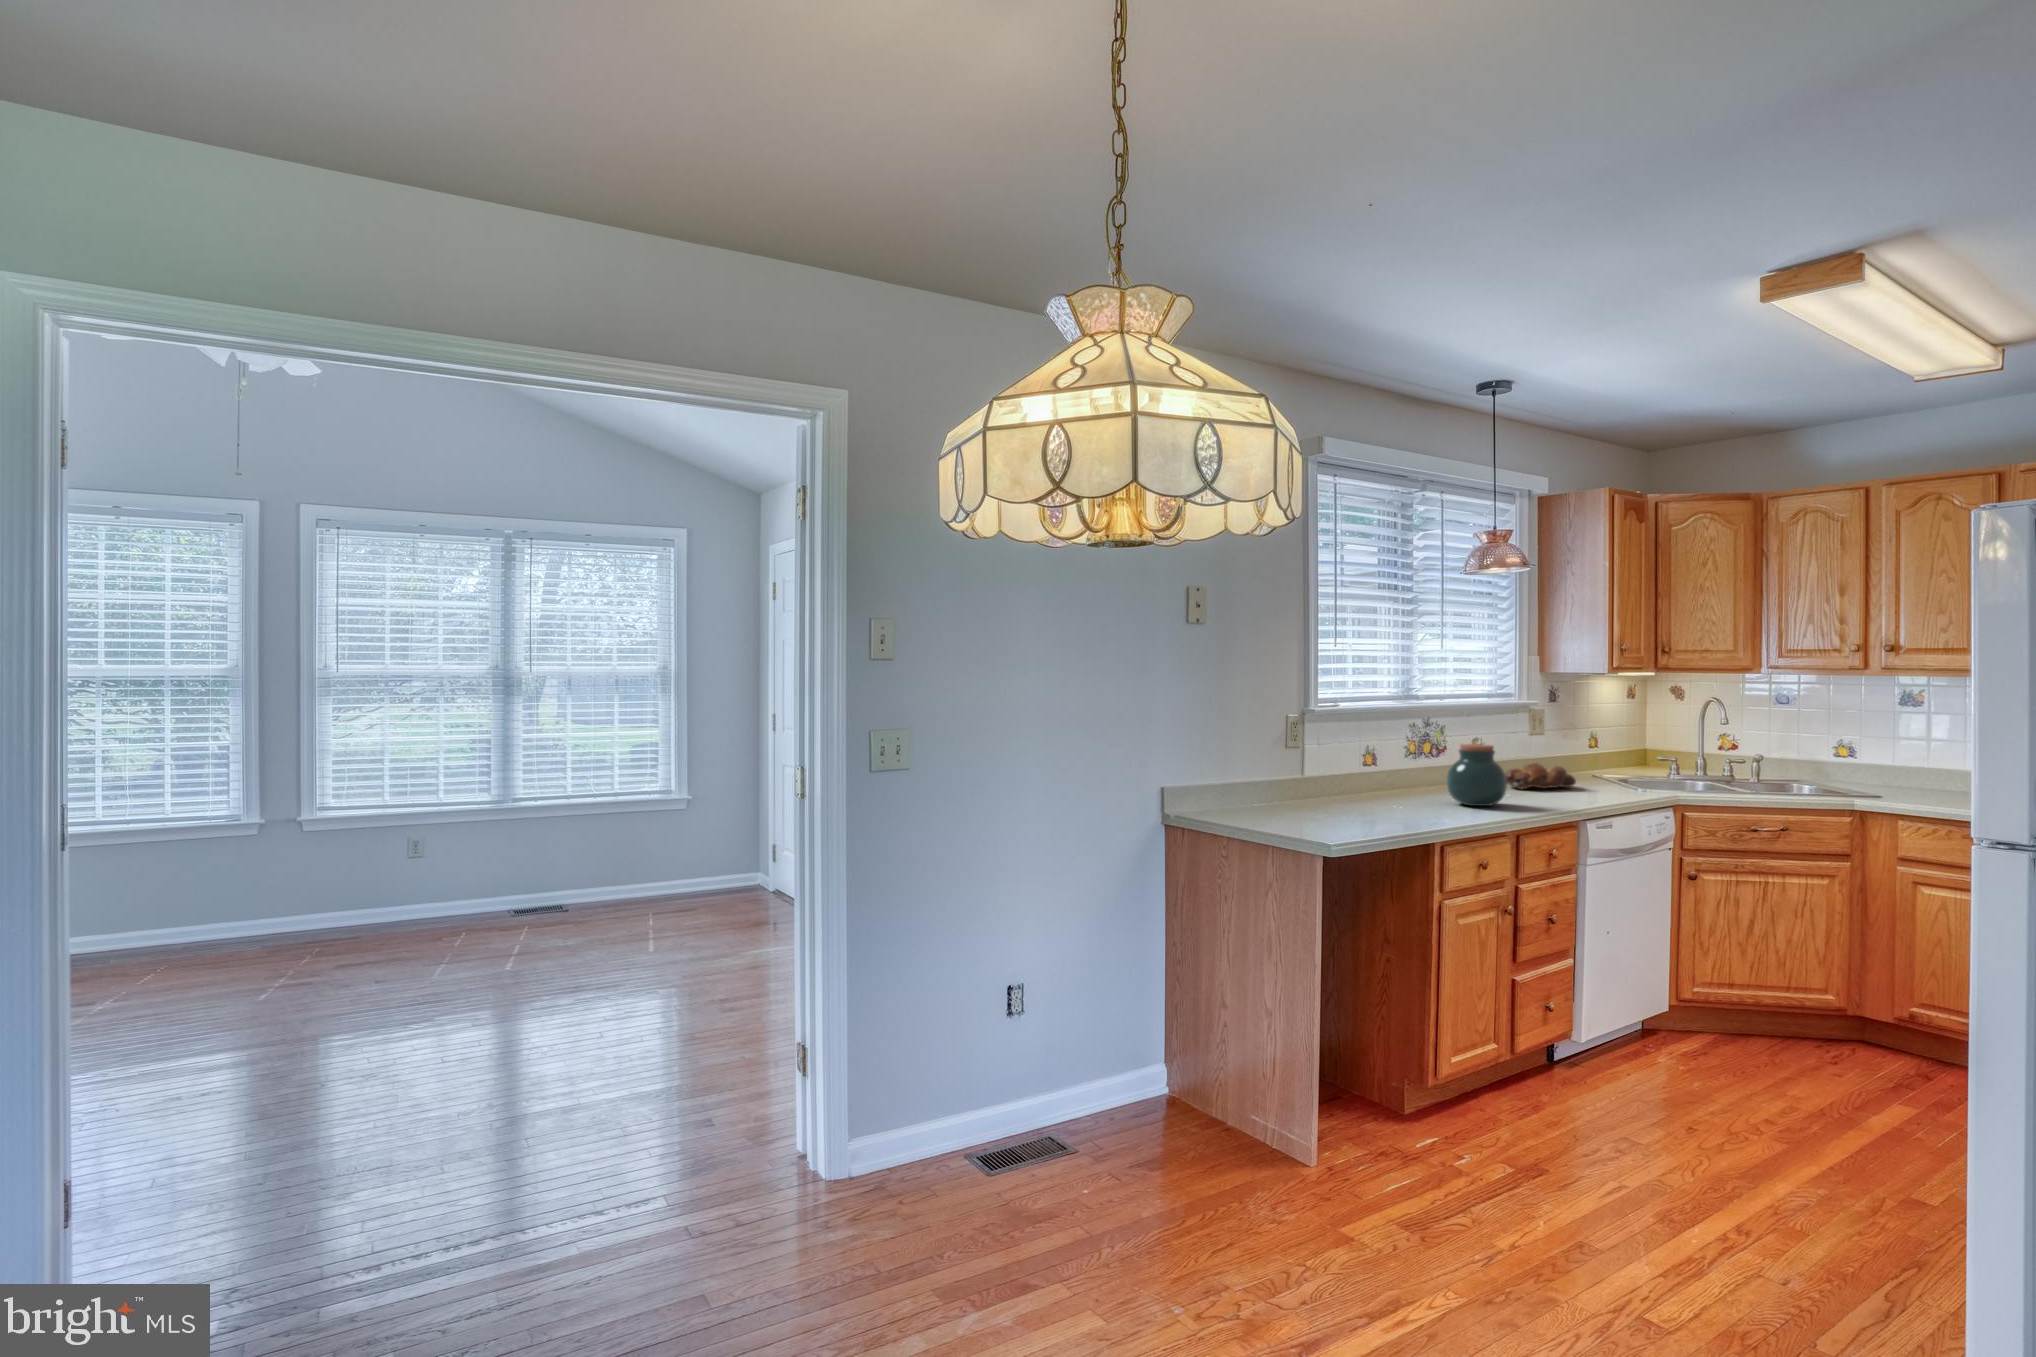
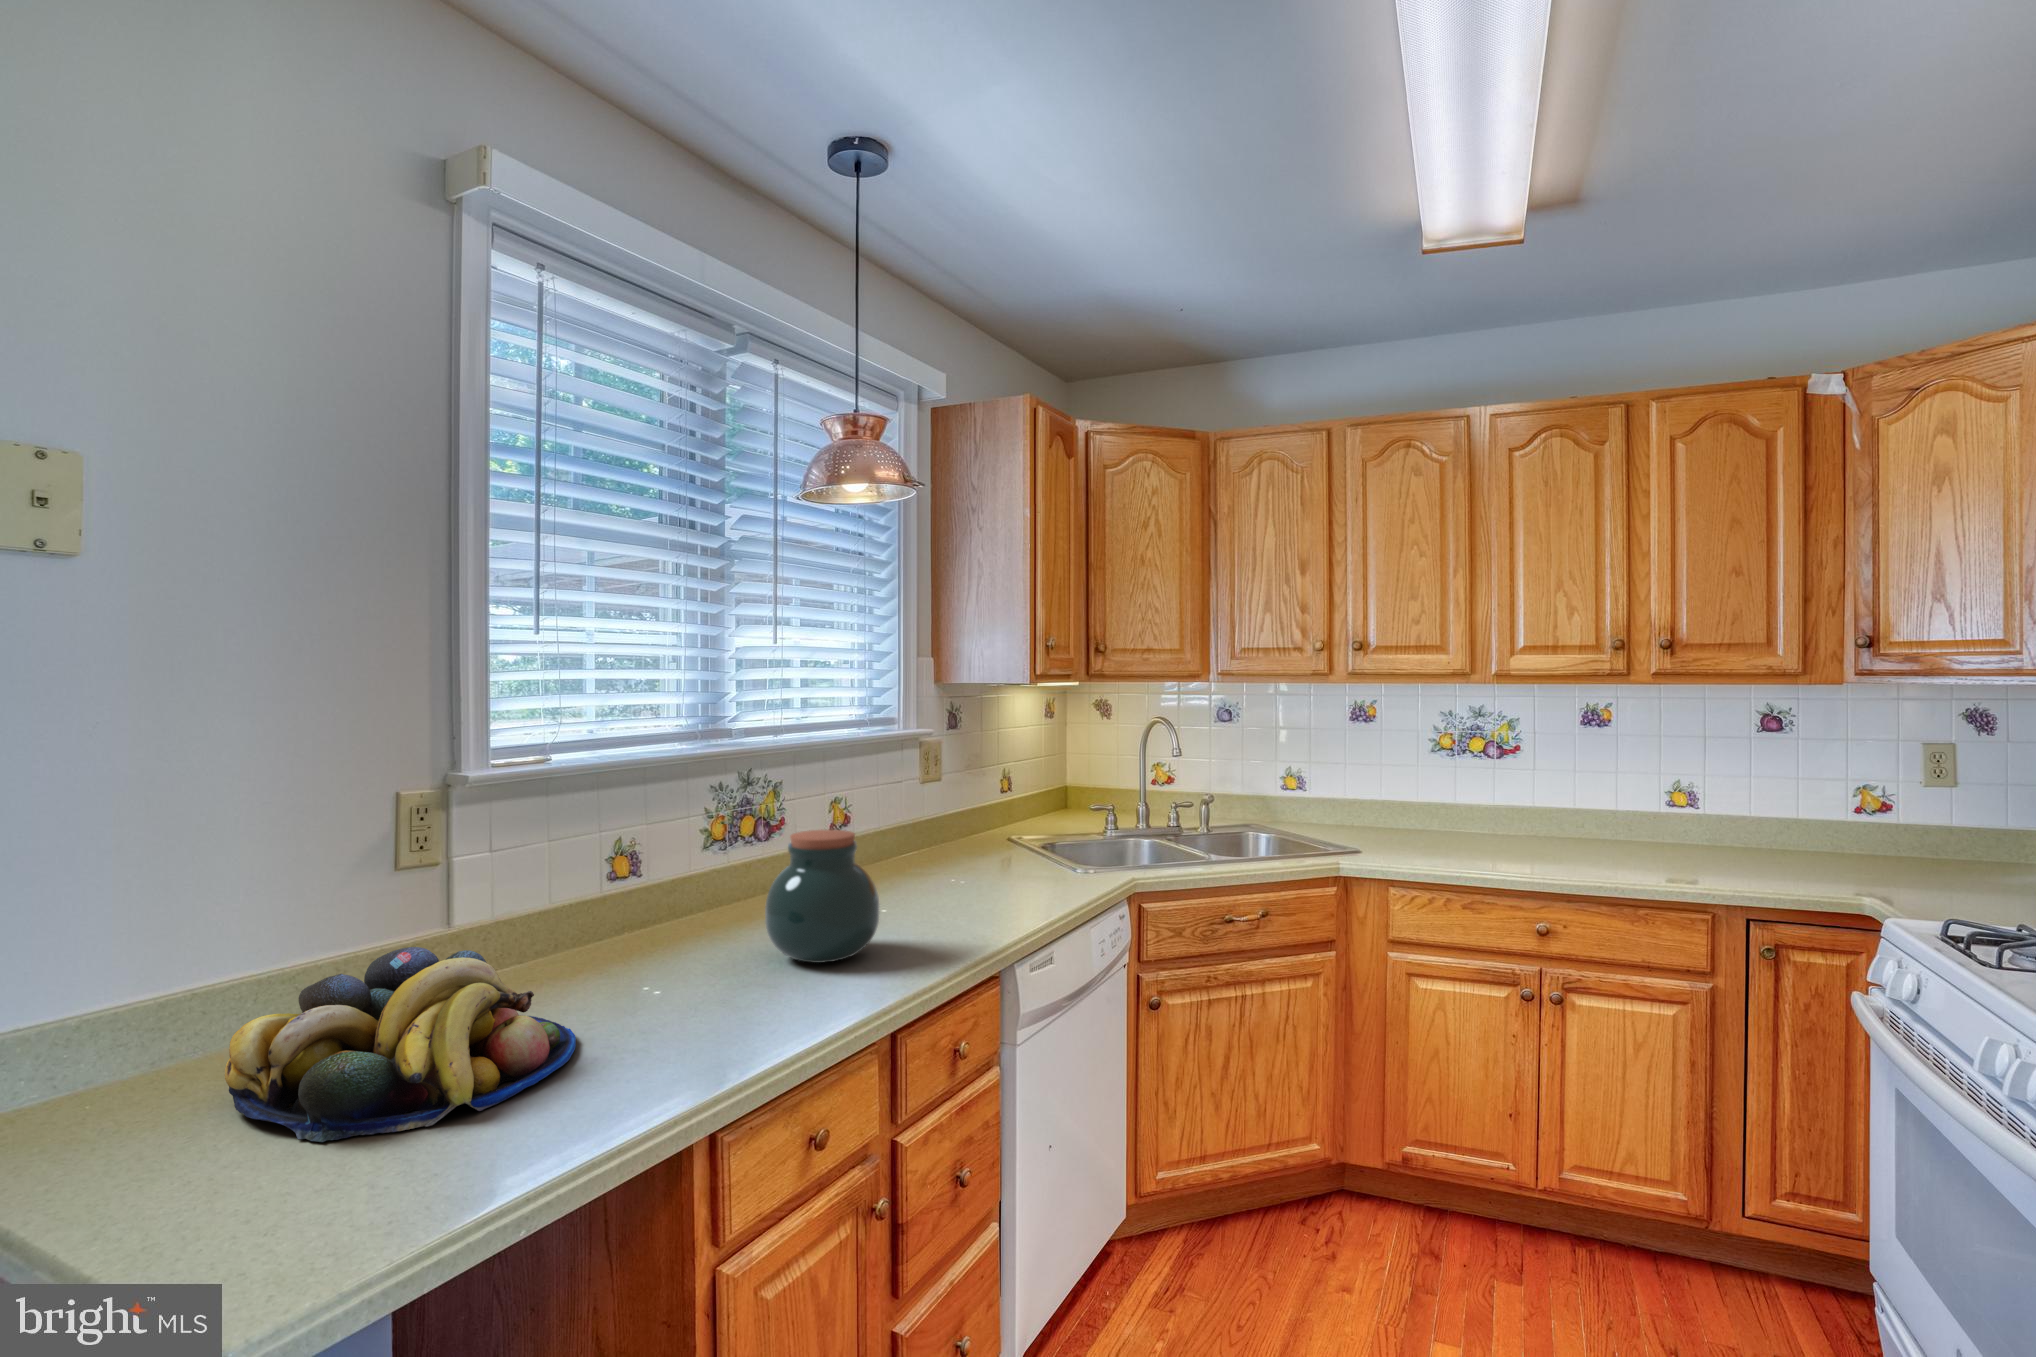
bread loaf: present [1505,763,1576,789] -> none [883,838,993,889]
fruit bowl: none [1263,772,1379,824] -> present [225,947,576,1142]

